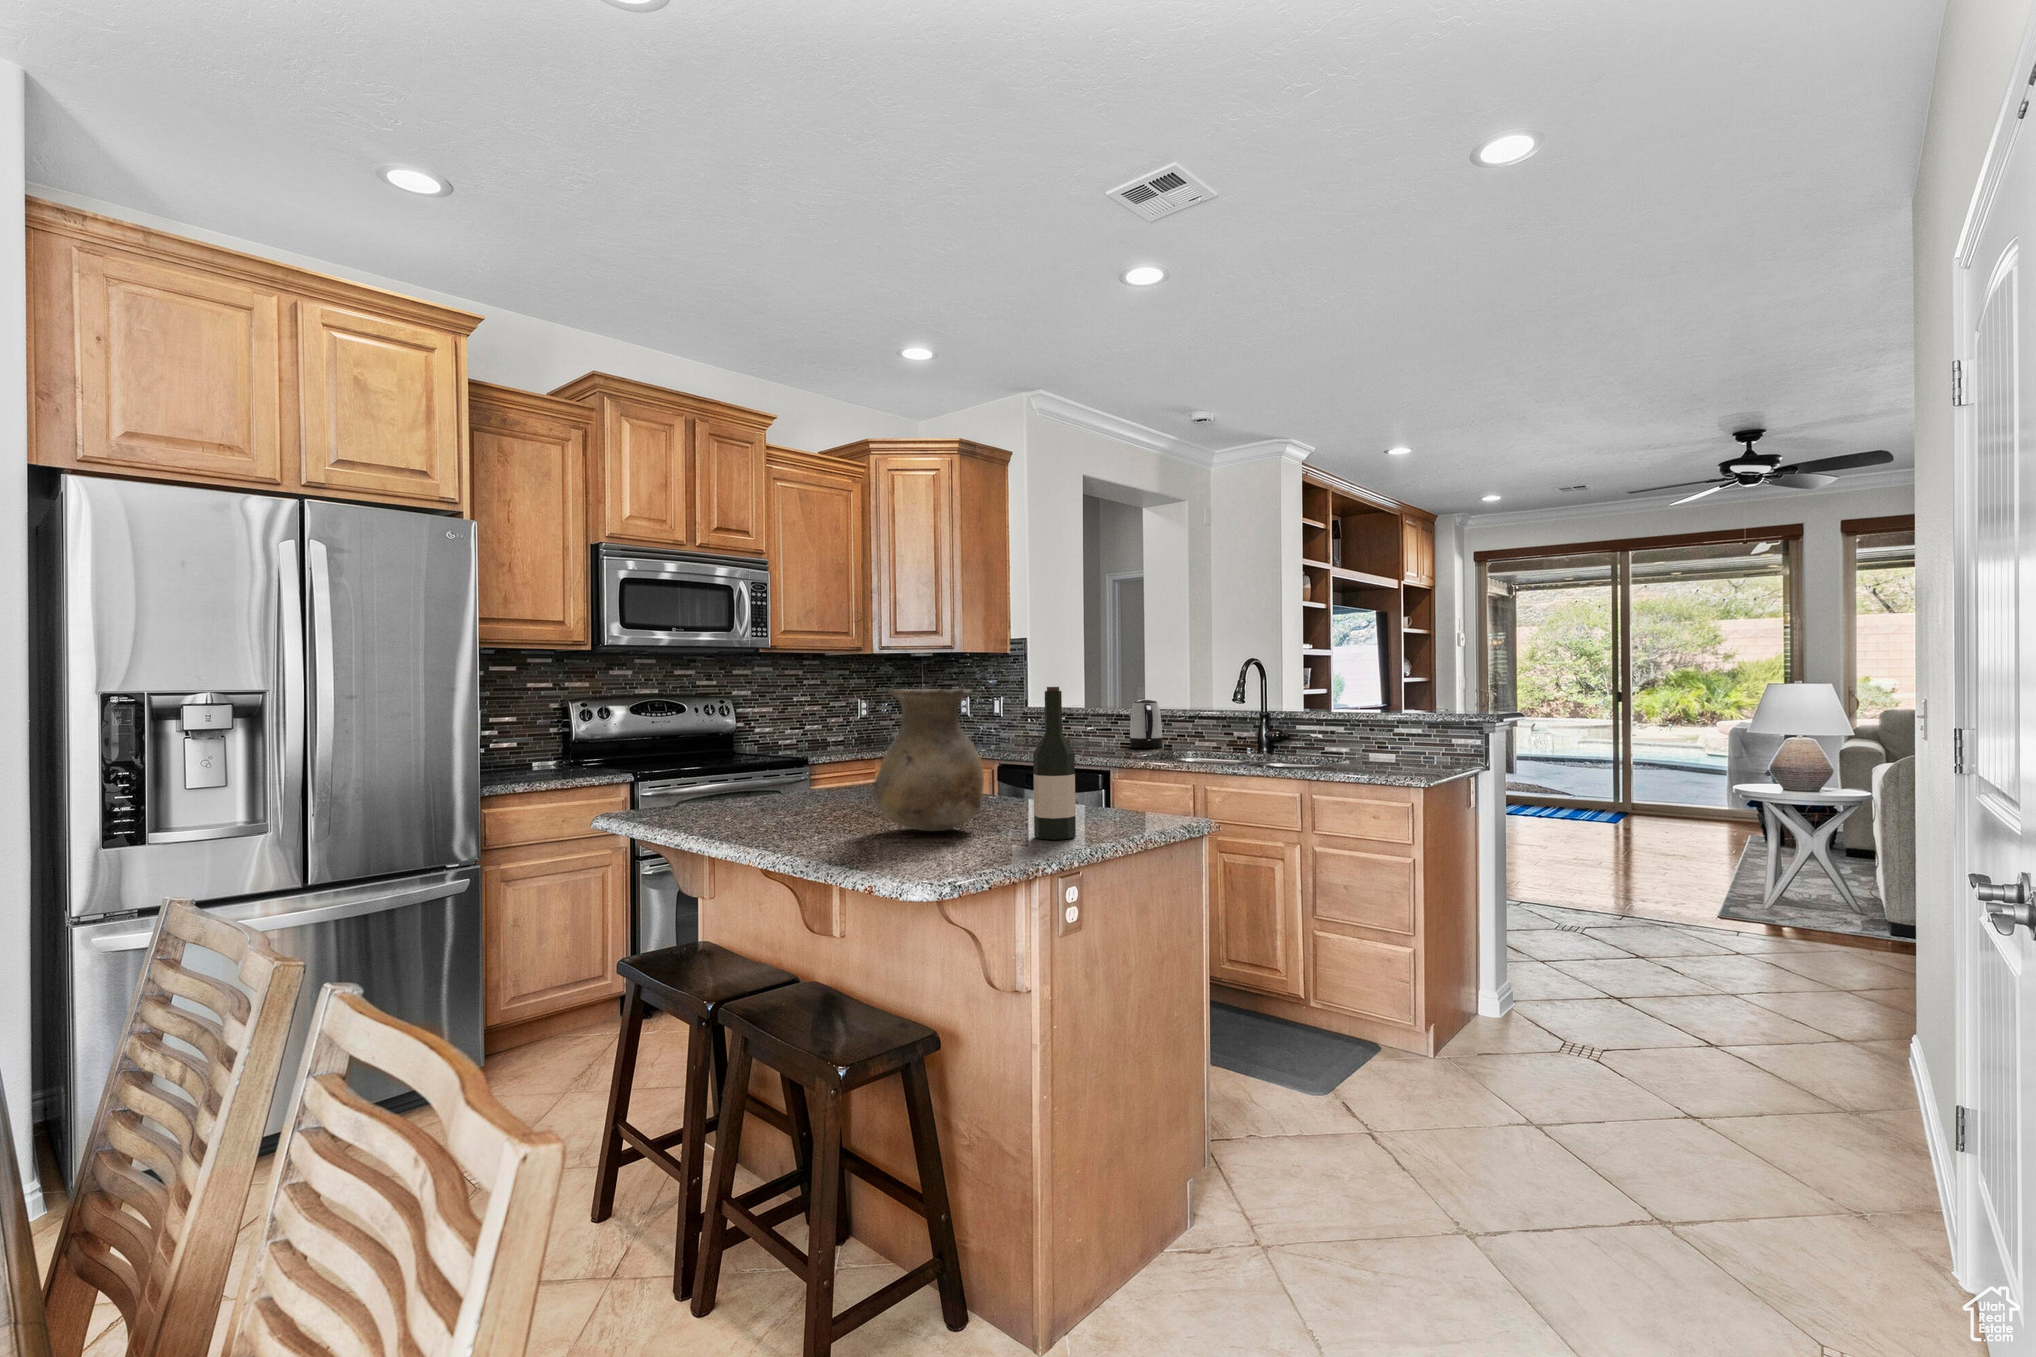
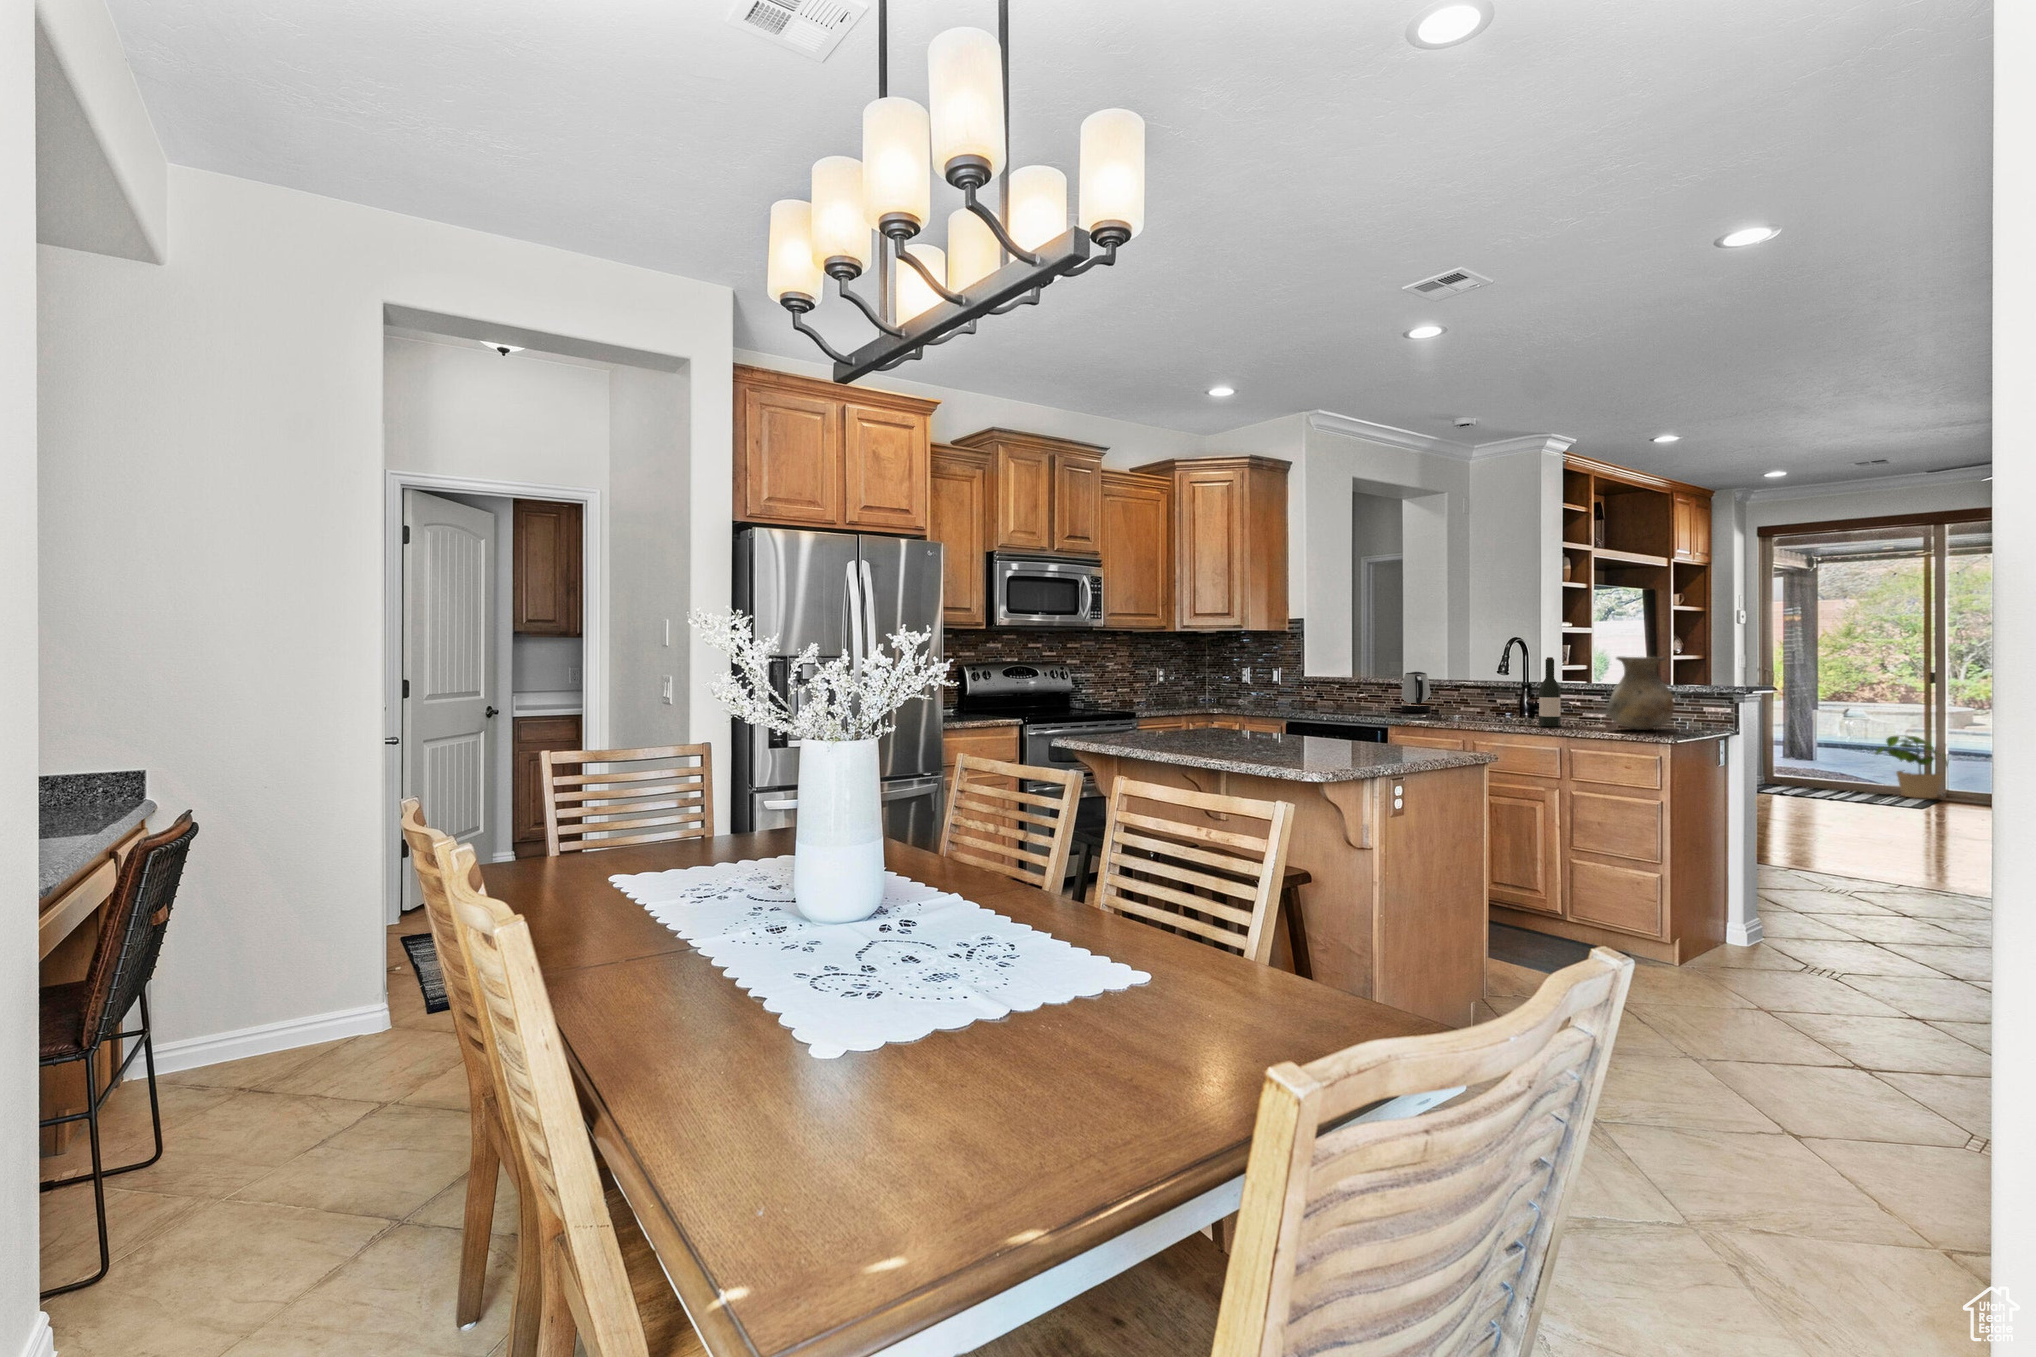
wine bottle: present [1033,687,1076,840] -> present [1539,657,1561,726]
vase: present [872,689,984,831] -> present [1607,657,1674,730]
potted plant: none [1584,757,1647,817] -> present [1876,736,1943,798]

